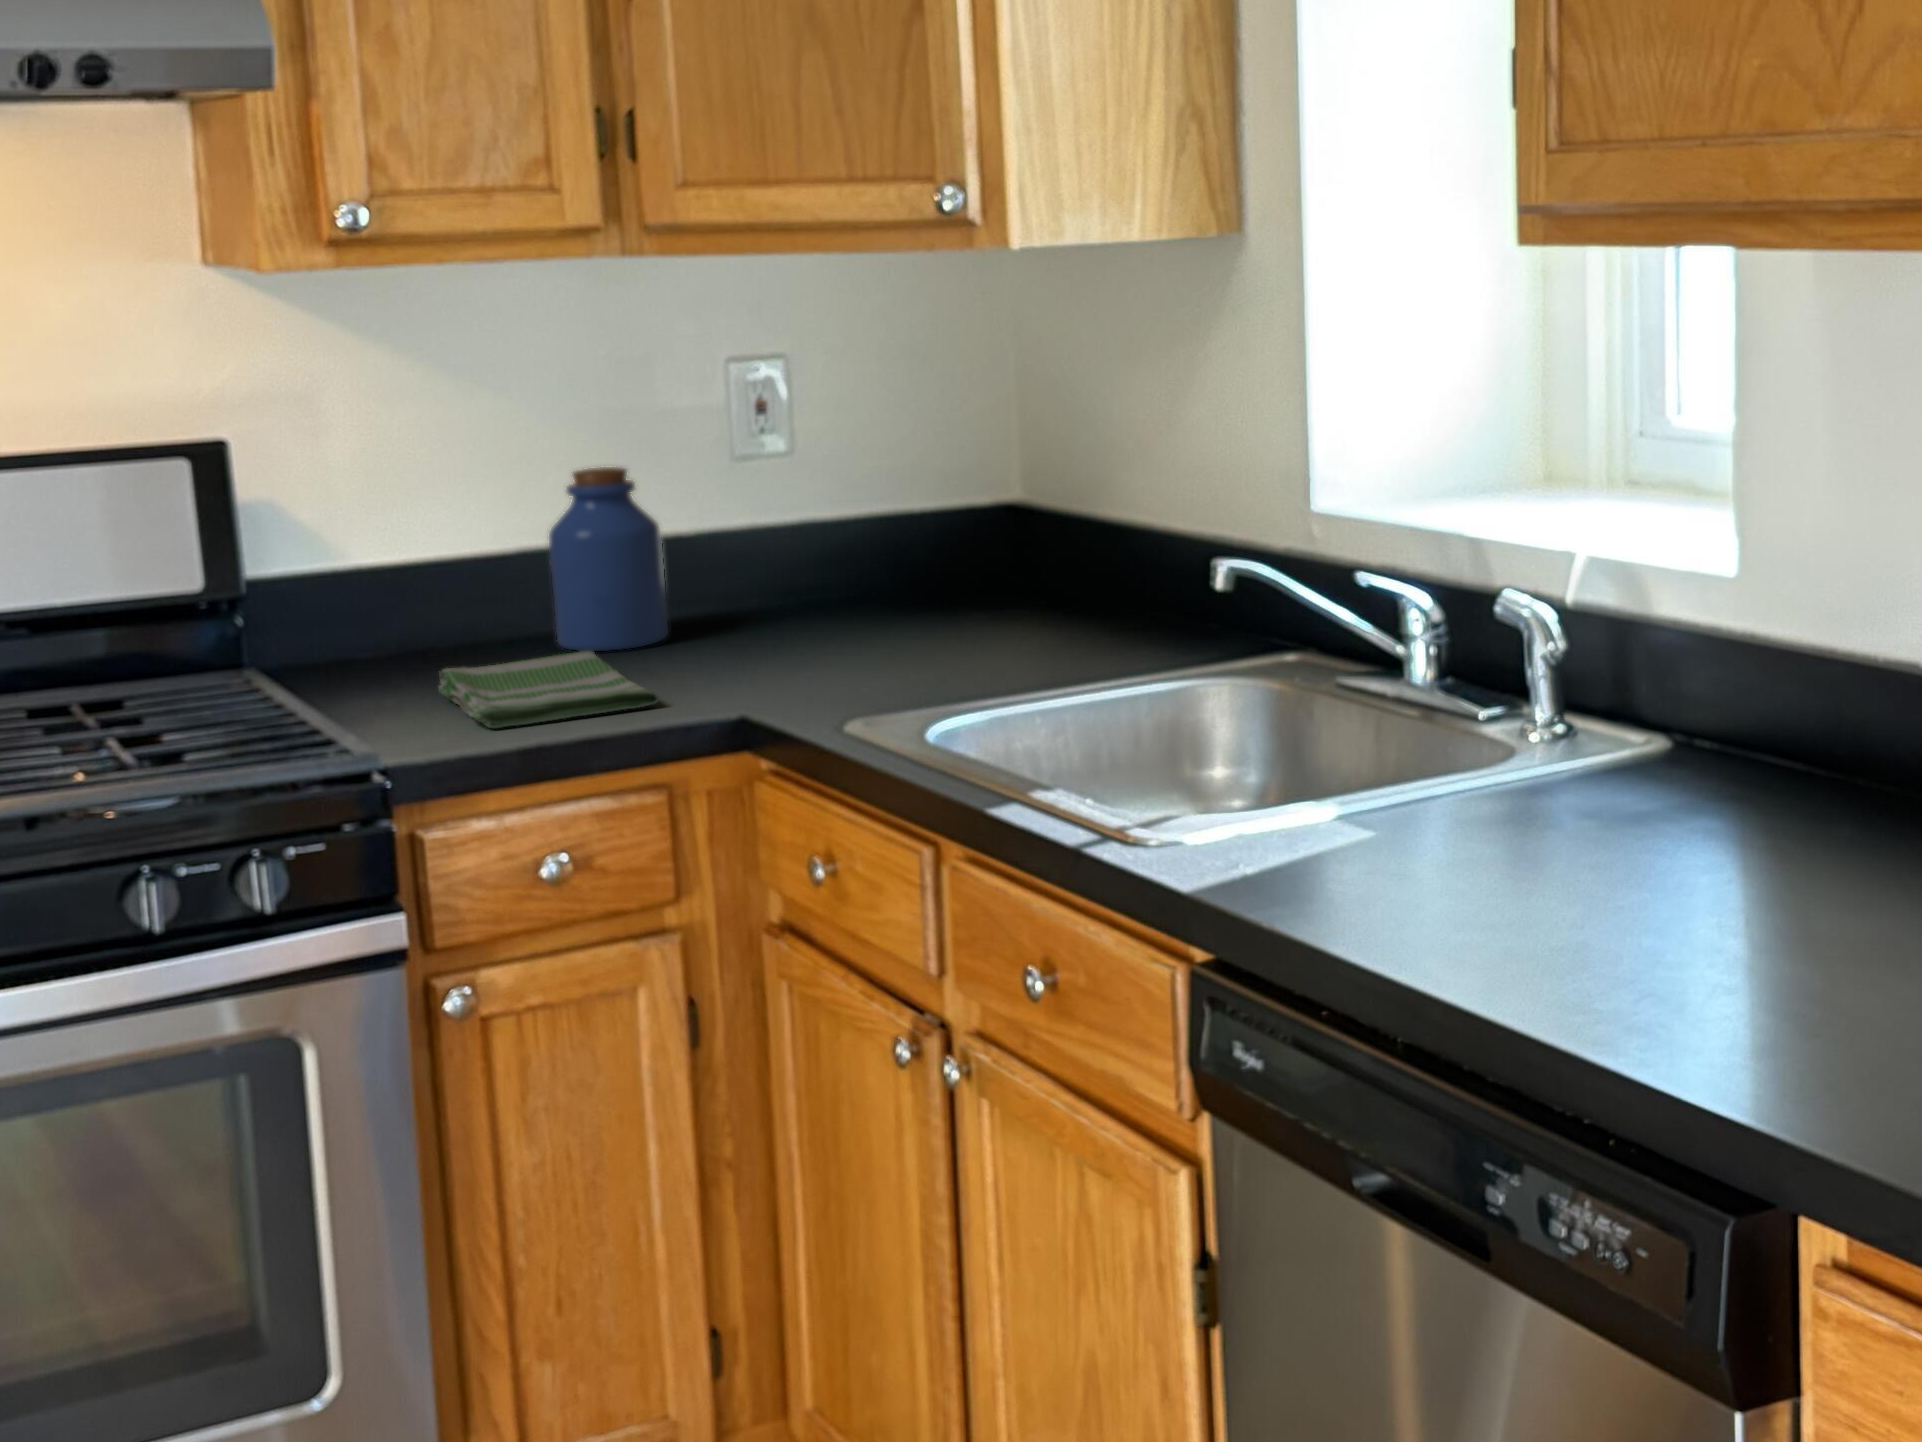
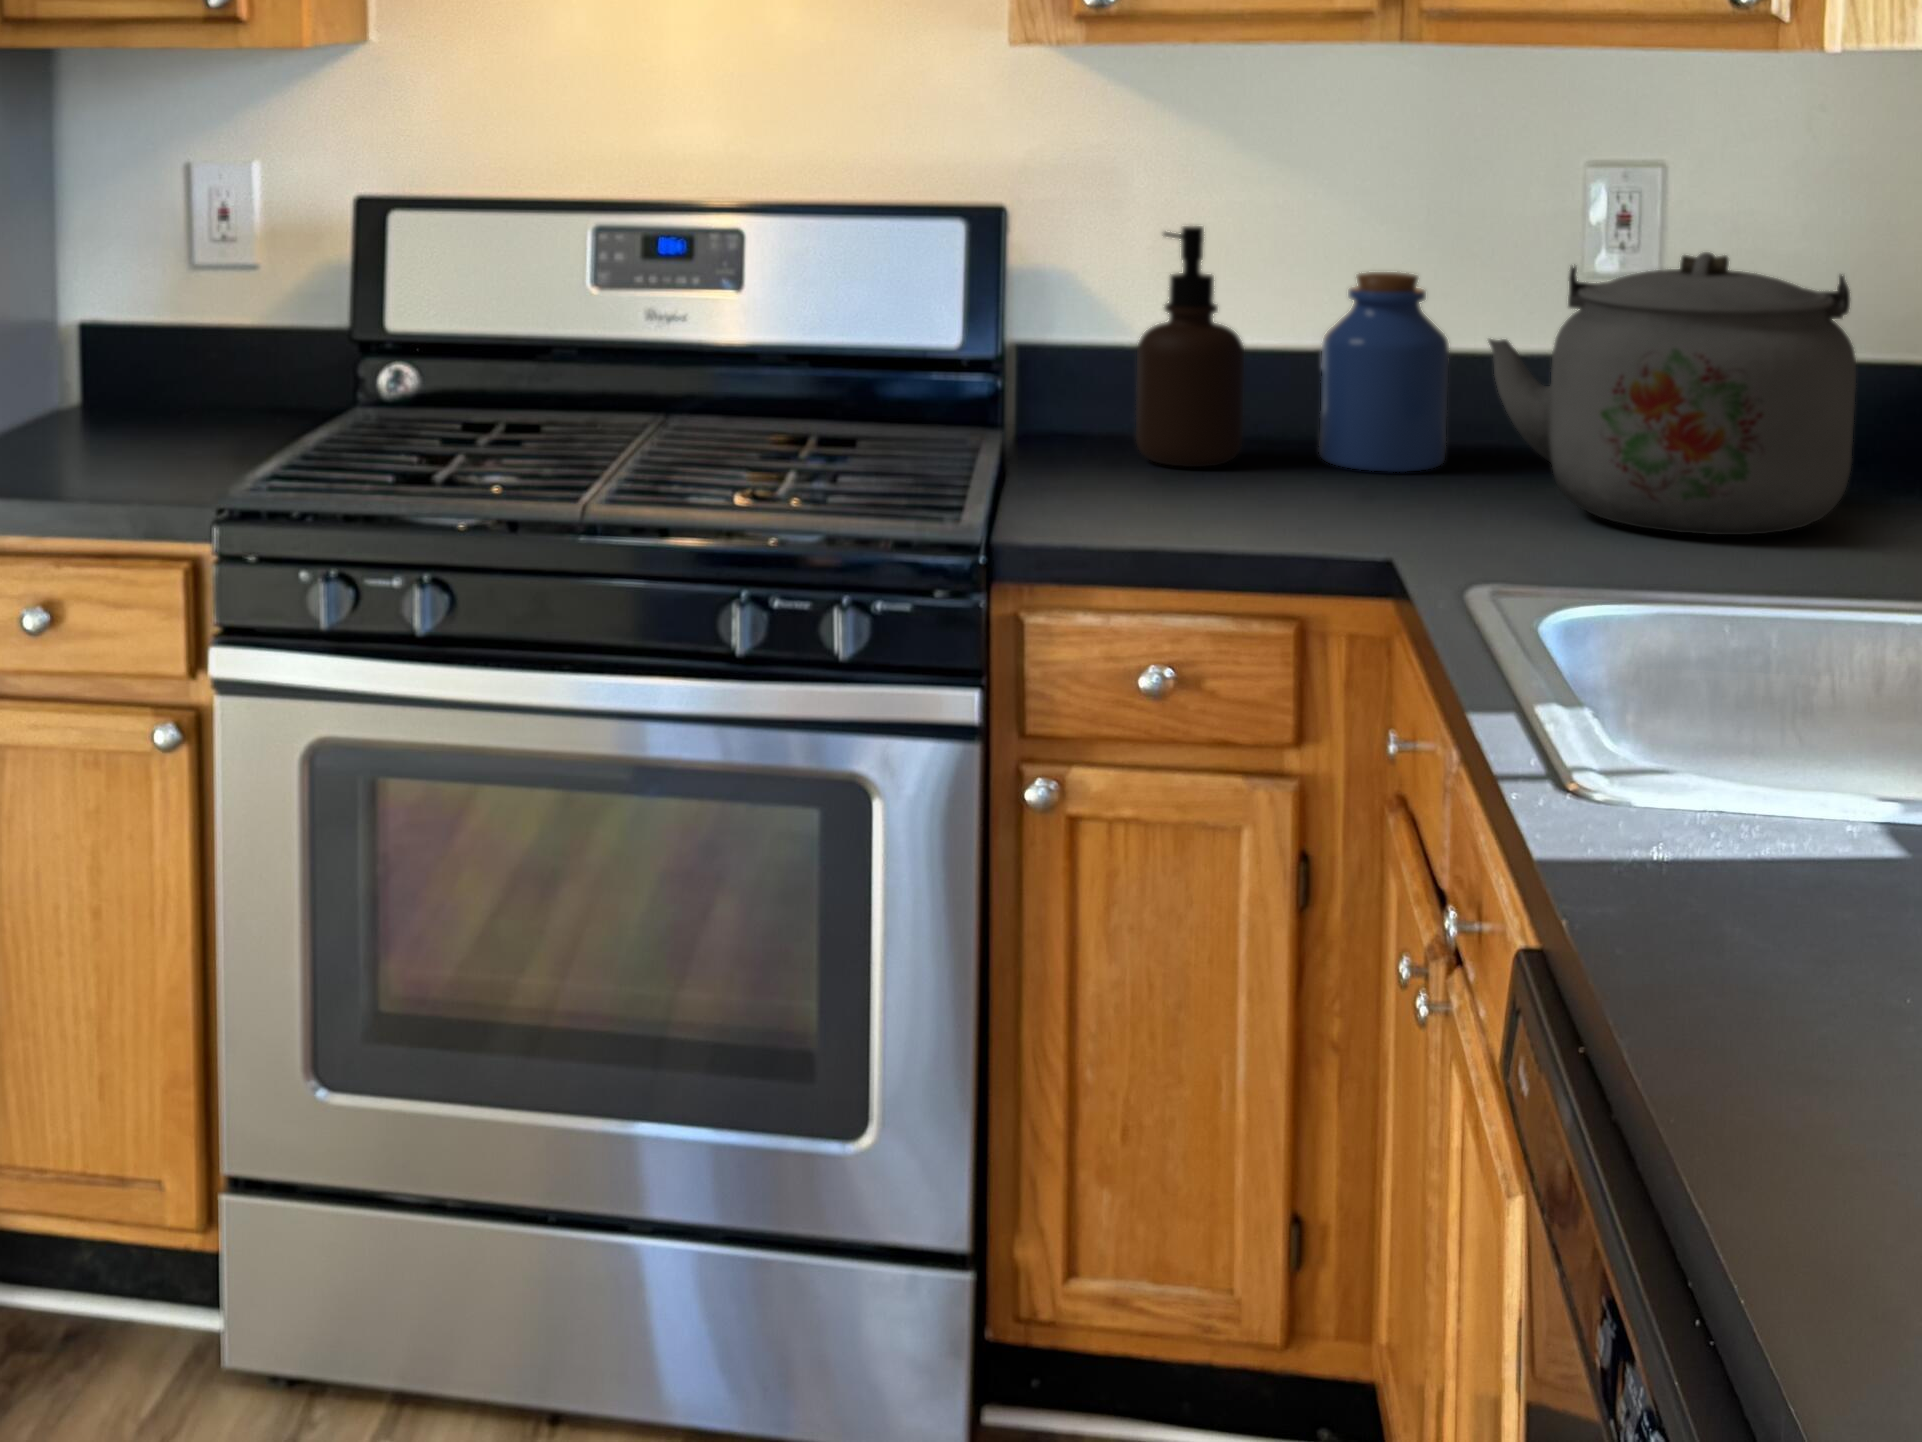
kettle: none [735,417,1024,653] -> present [1488,252,1856,535]
soap dispenser: none [386,442,496,675] -> present [1136,226,1244,467]
dish towel: present [438,651,659,728] -> none [1117,459,1317,534]

